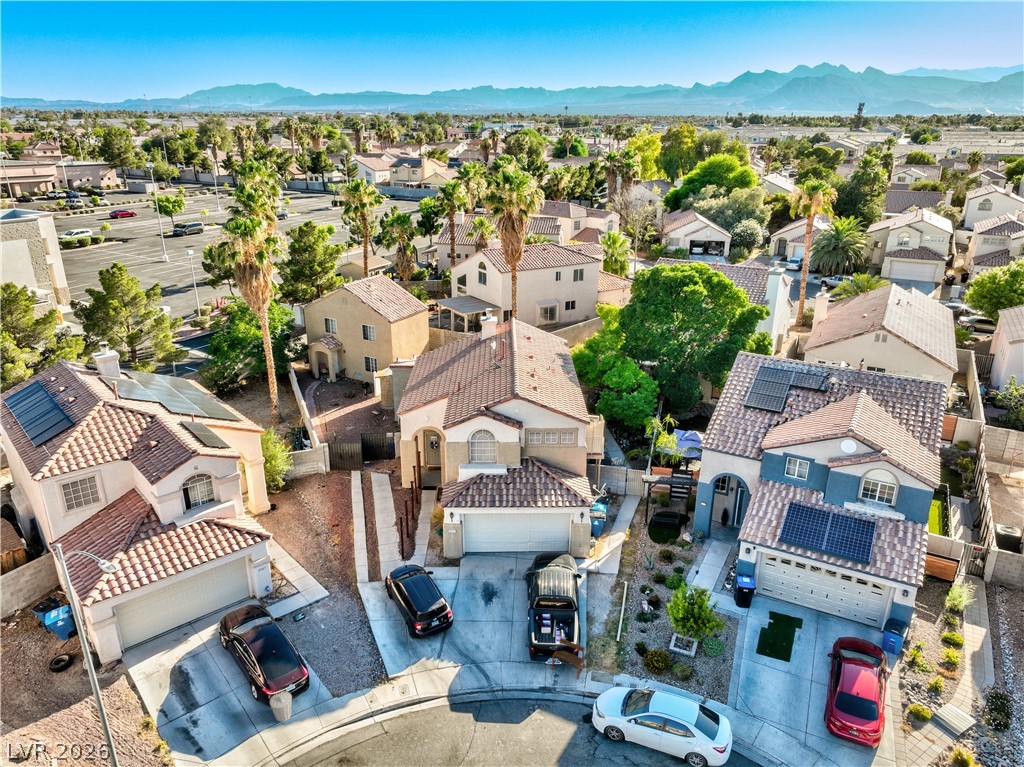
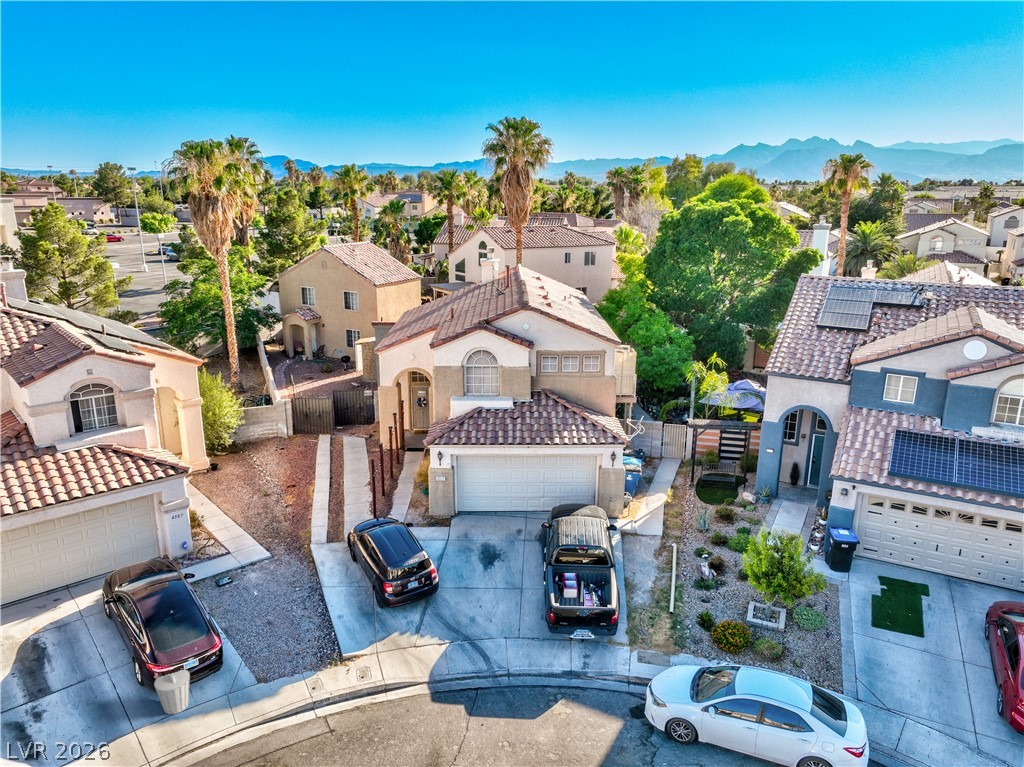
bench: present [552,638,585,679] -> none [580,601,629,660]

